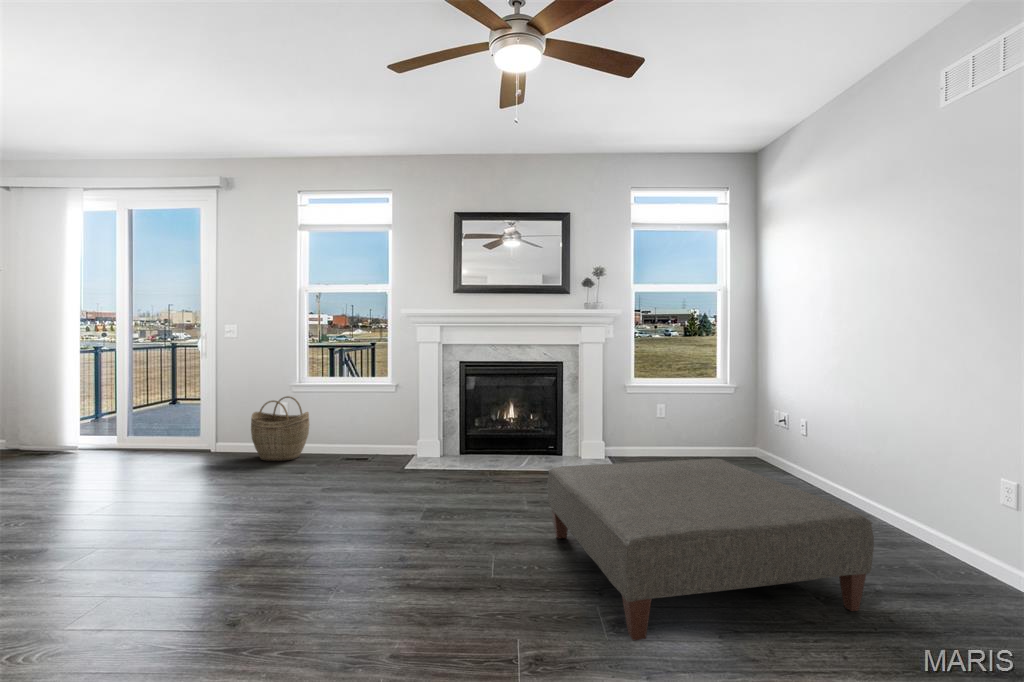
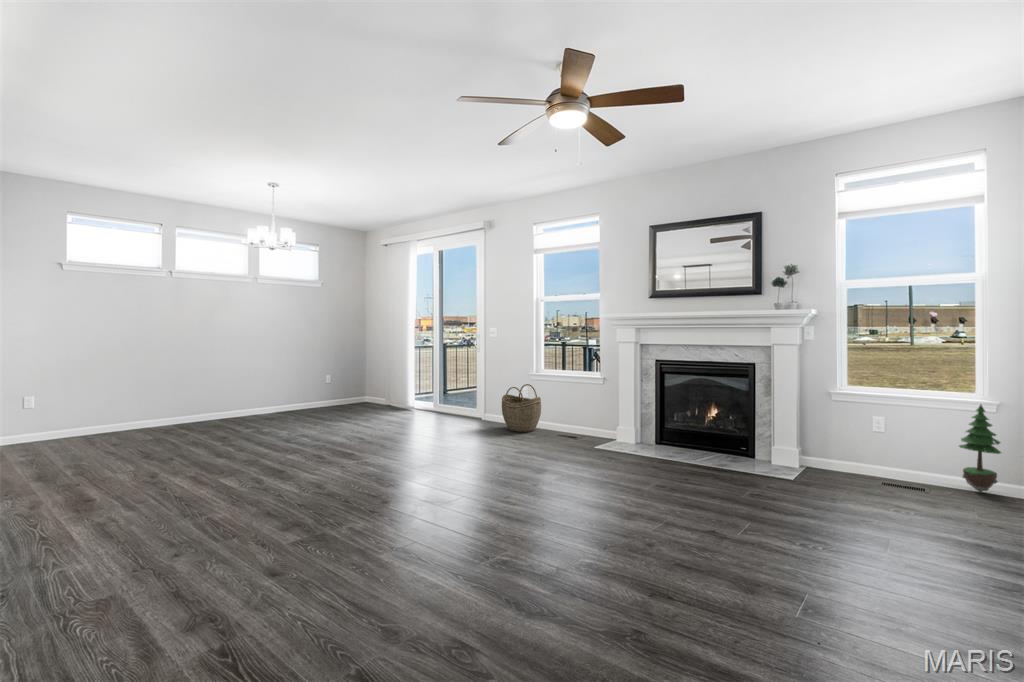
potted tree: none [717,388,745,460] -> present [959,405,1001,492]
ottoman: present [547,458,874,640] -> none [622,462,906,650]

